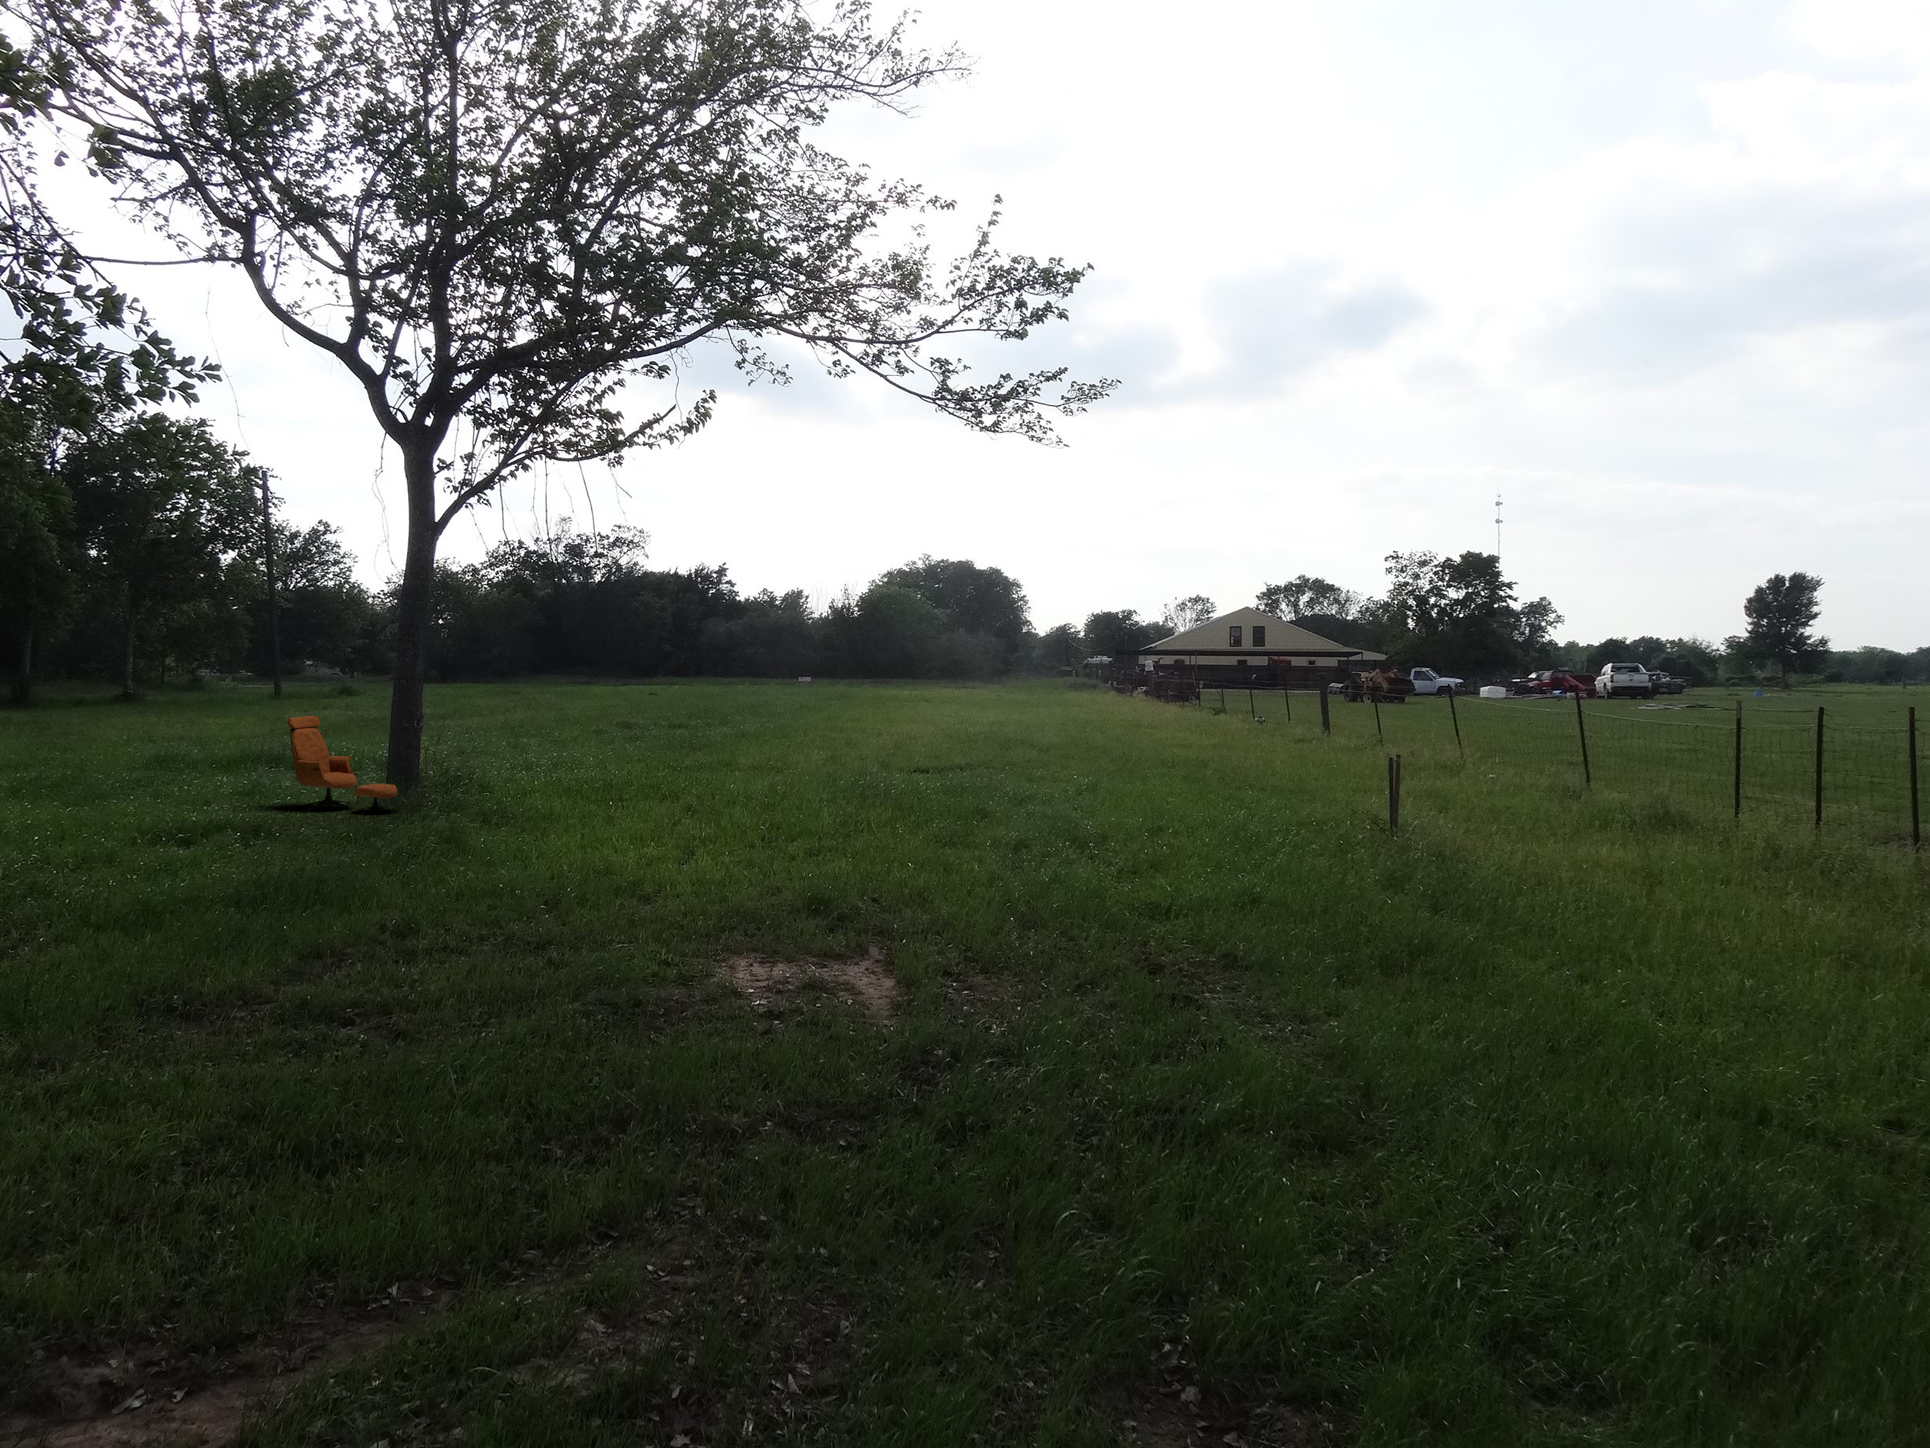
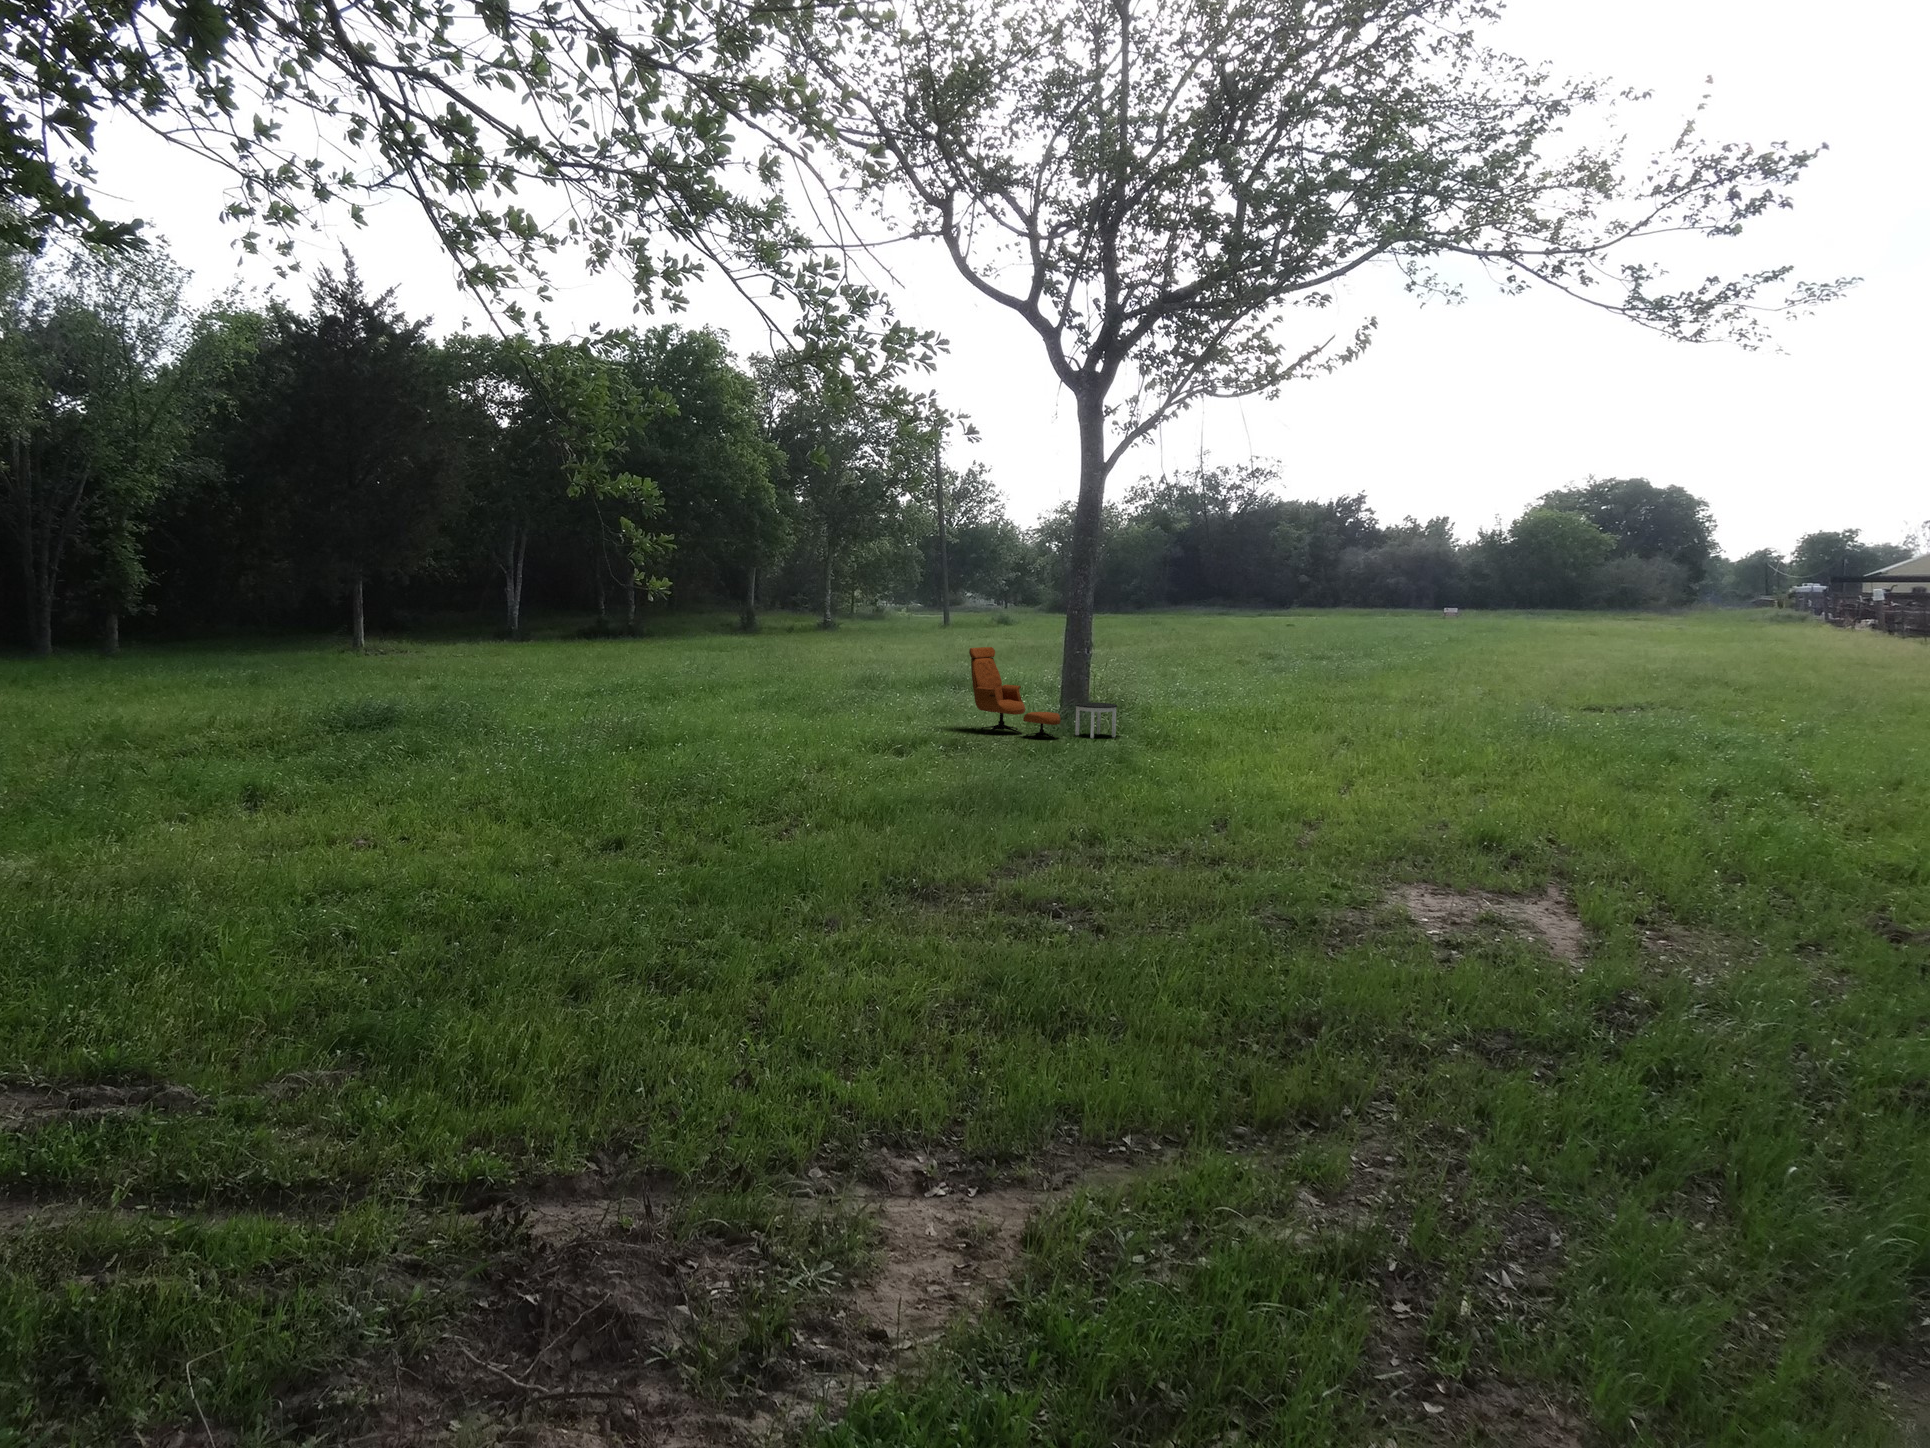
round table: none [414,770,461,809] -> present [1075,702,1117,738]

